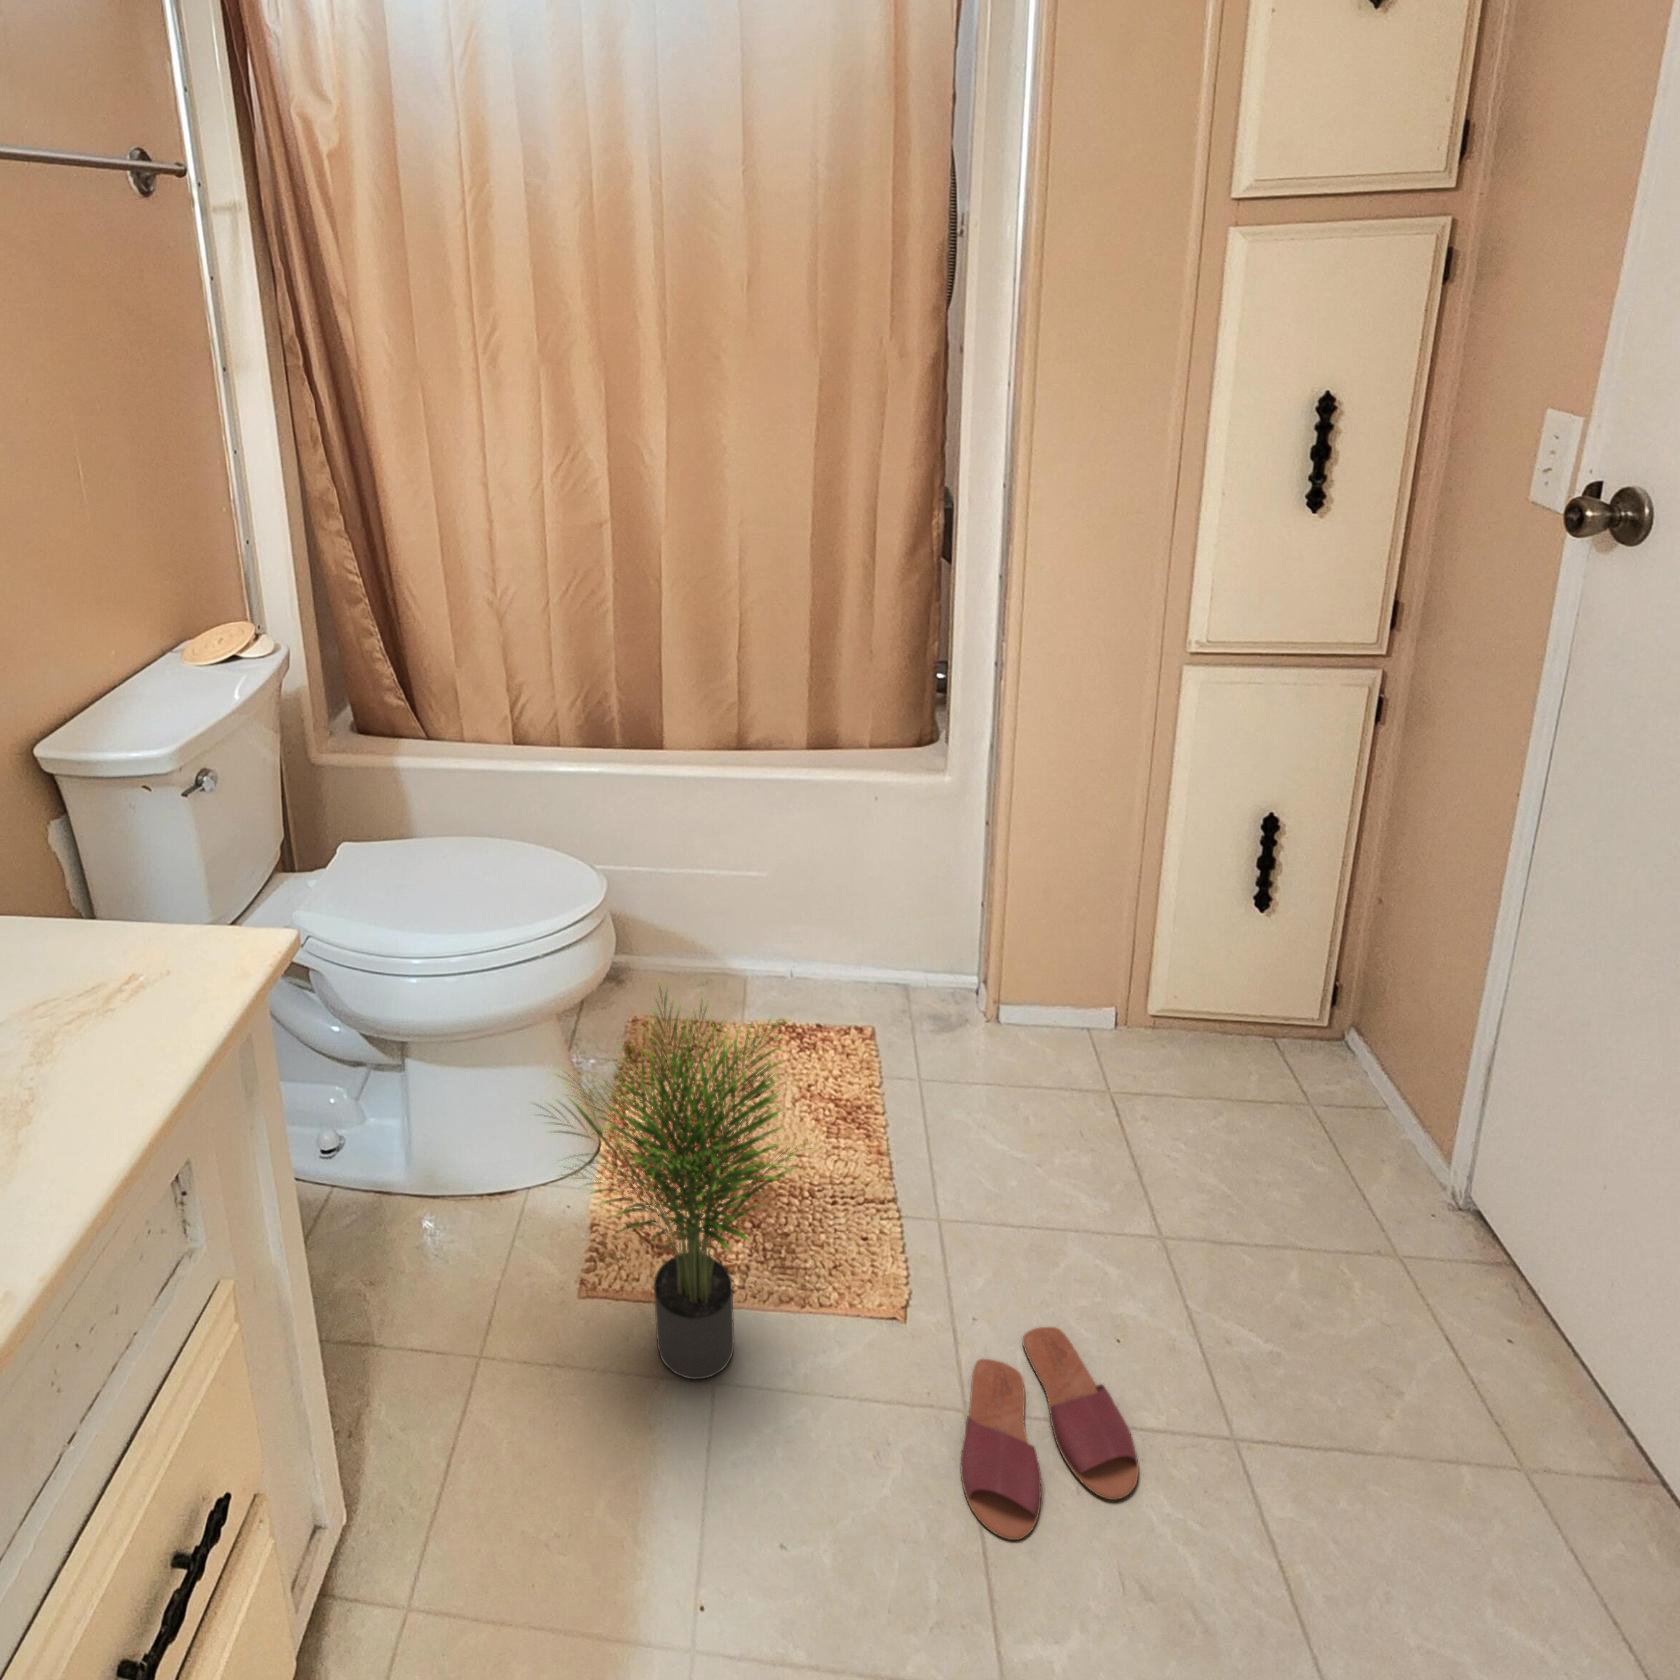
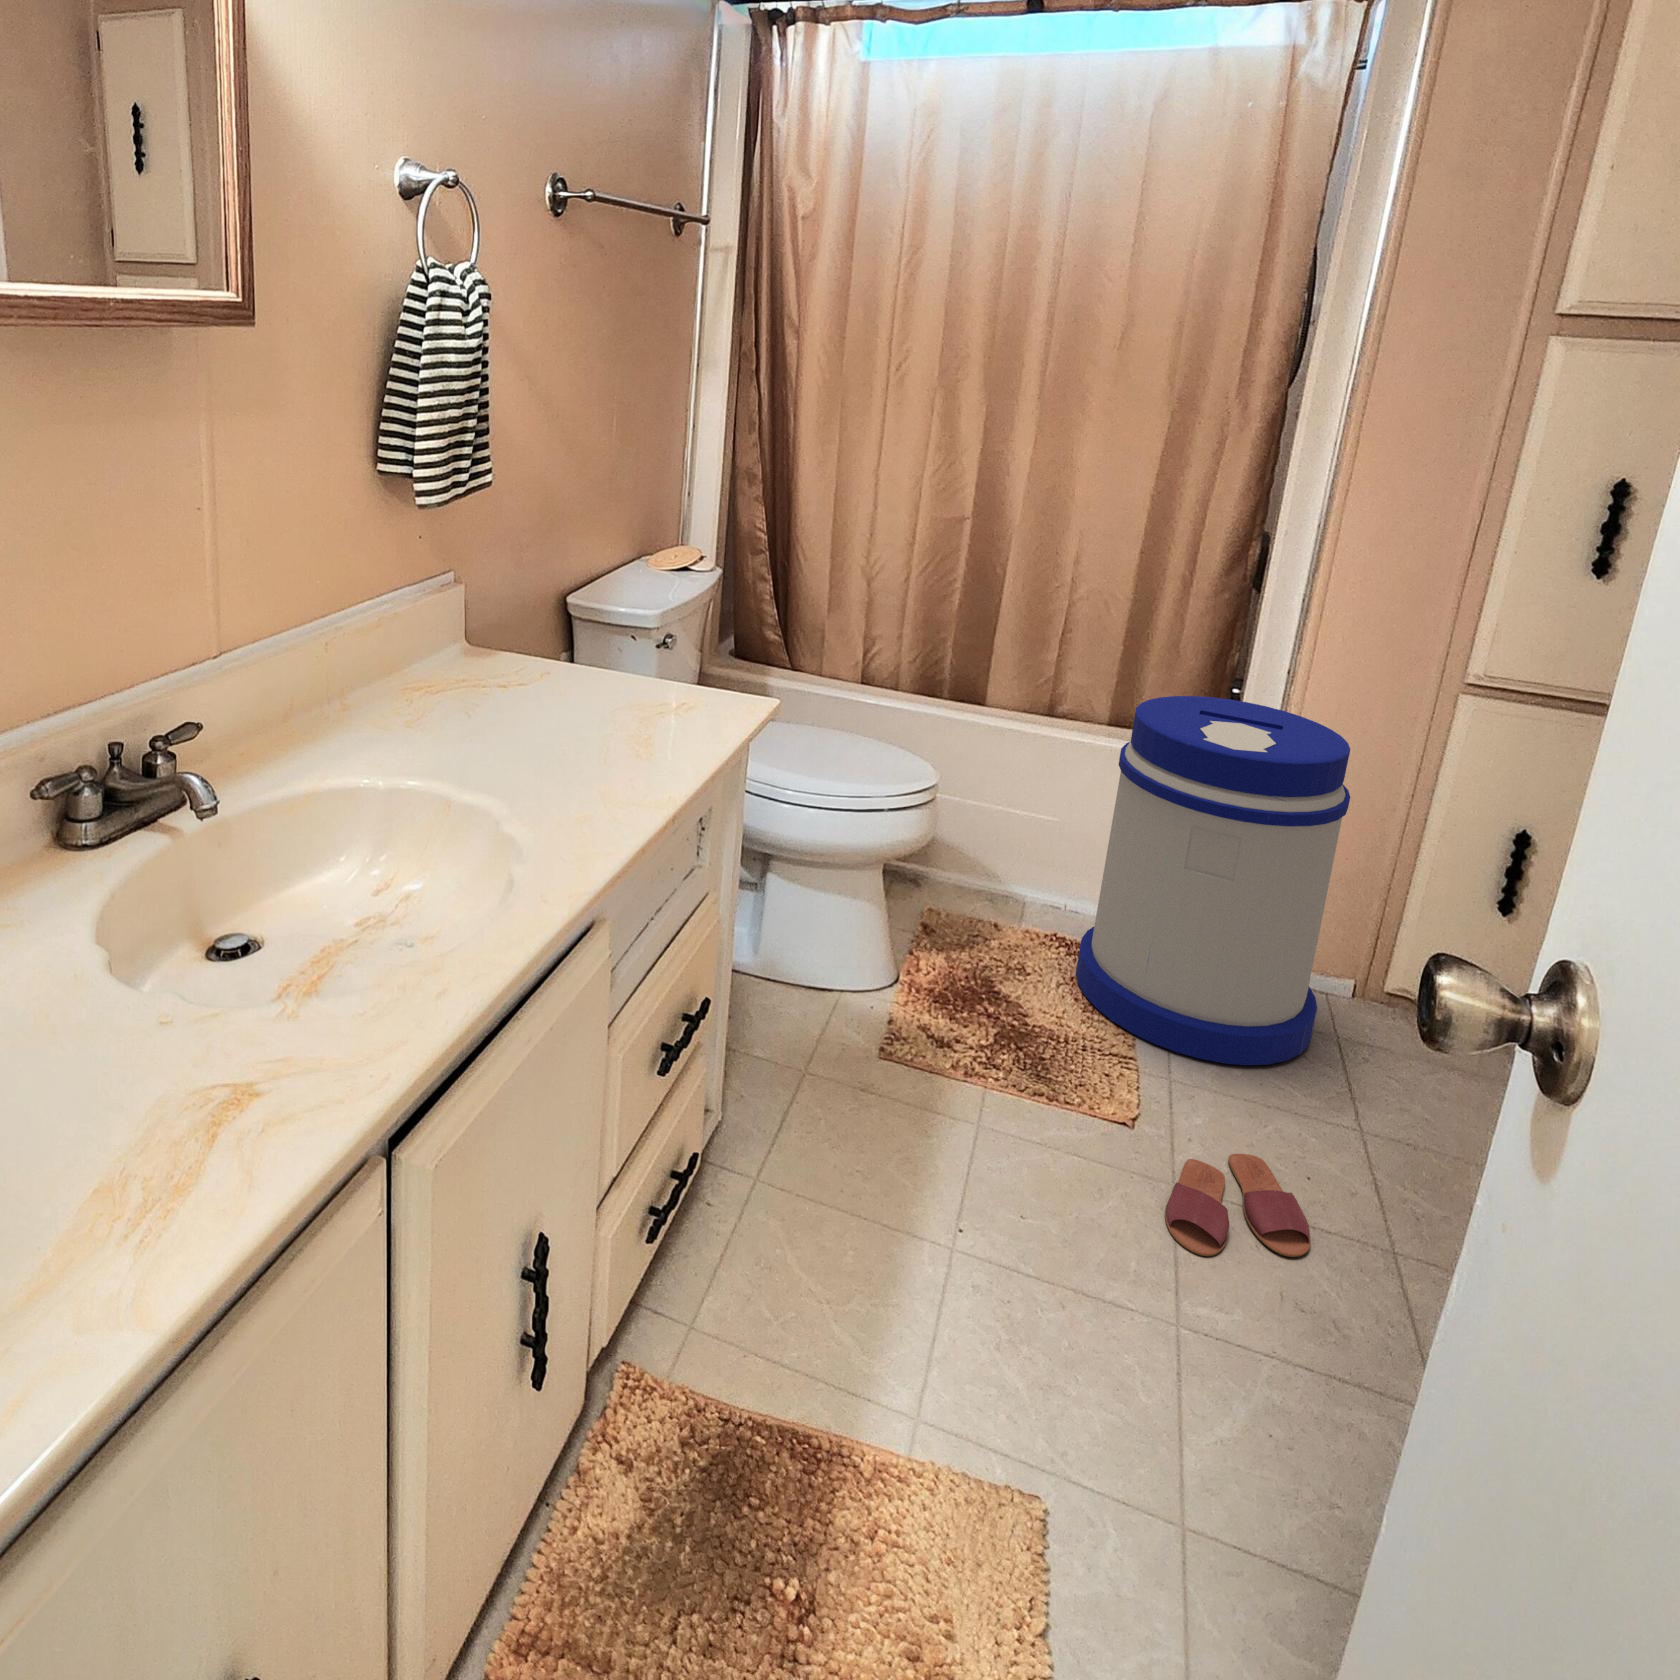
trash can: none [813,710,1088,1175] -> present [1076,696,1350,1065]
potted plant: present [544,986,797,1379] -> none [871,823,1090,1119]

